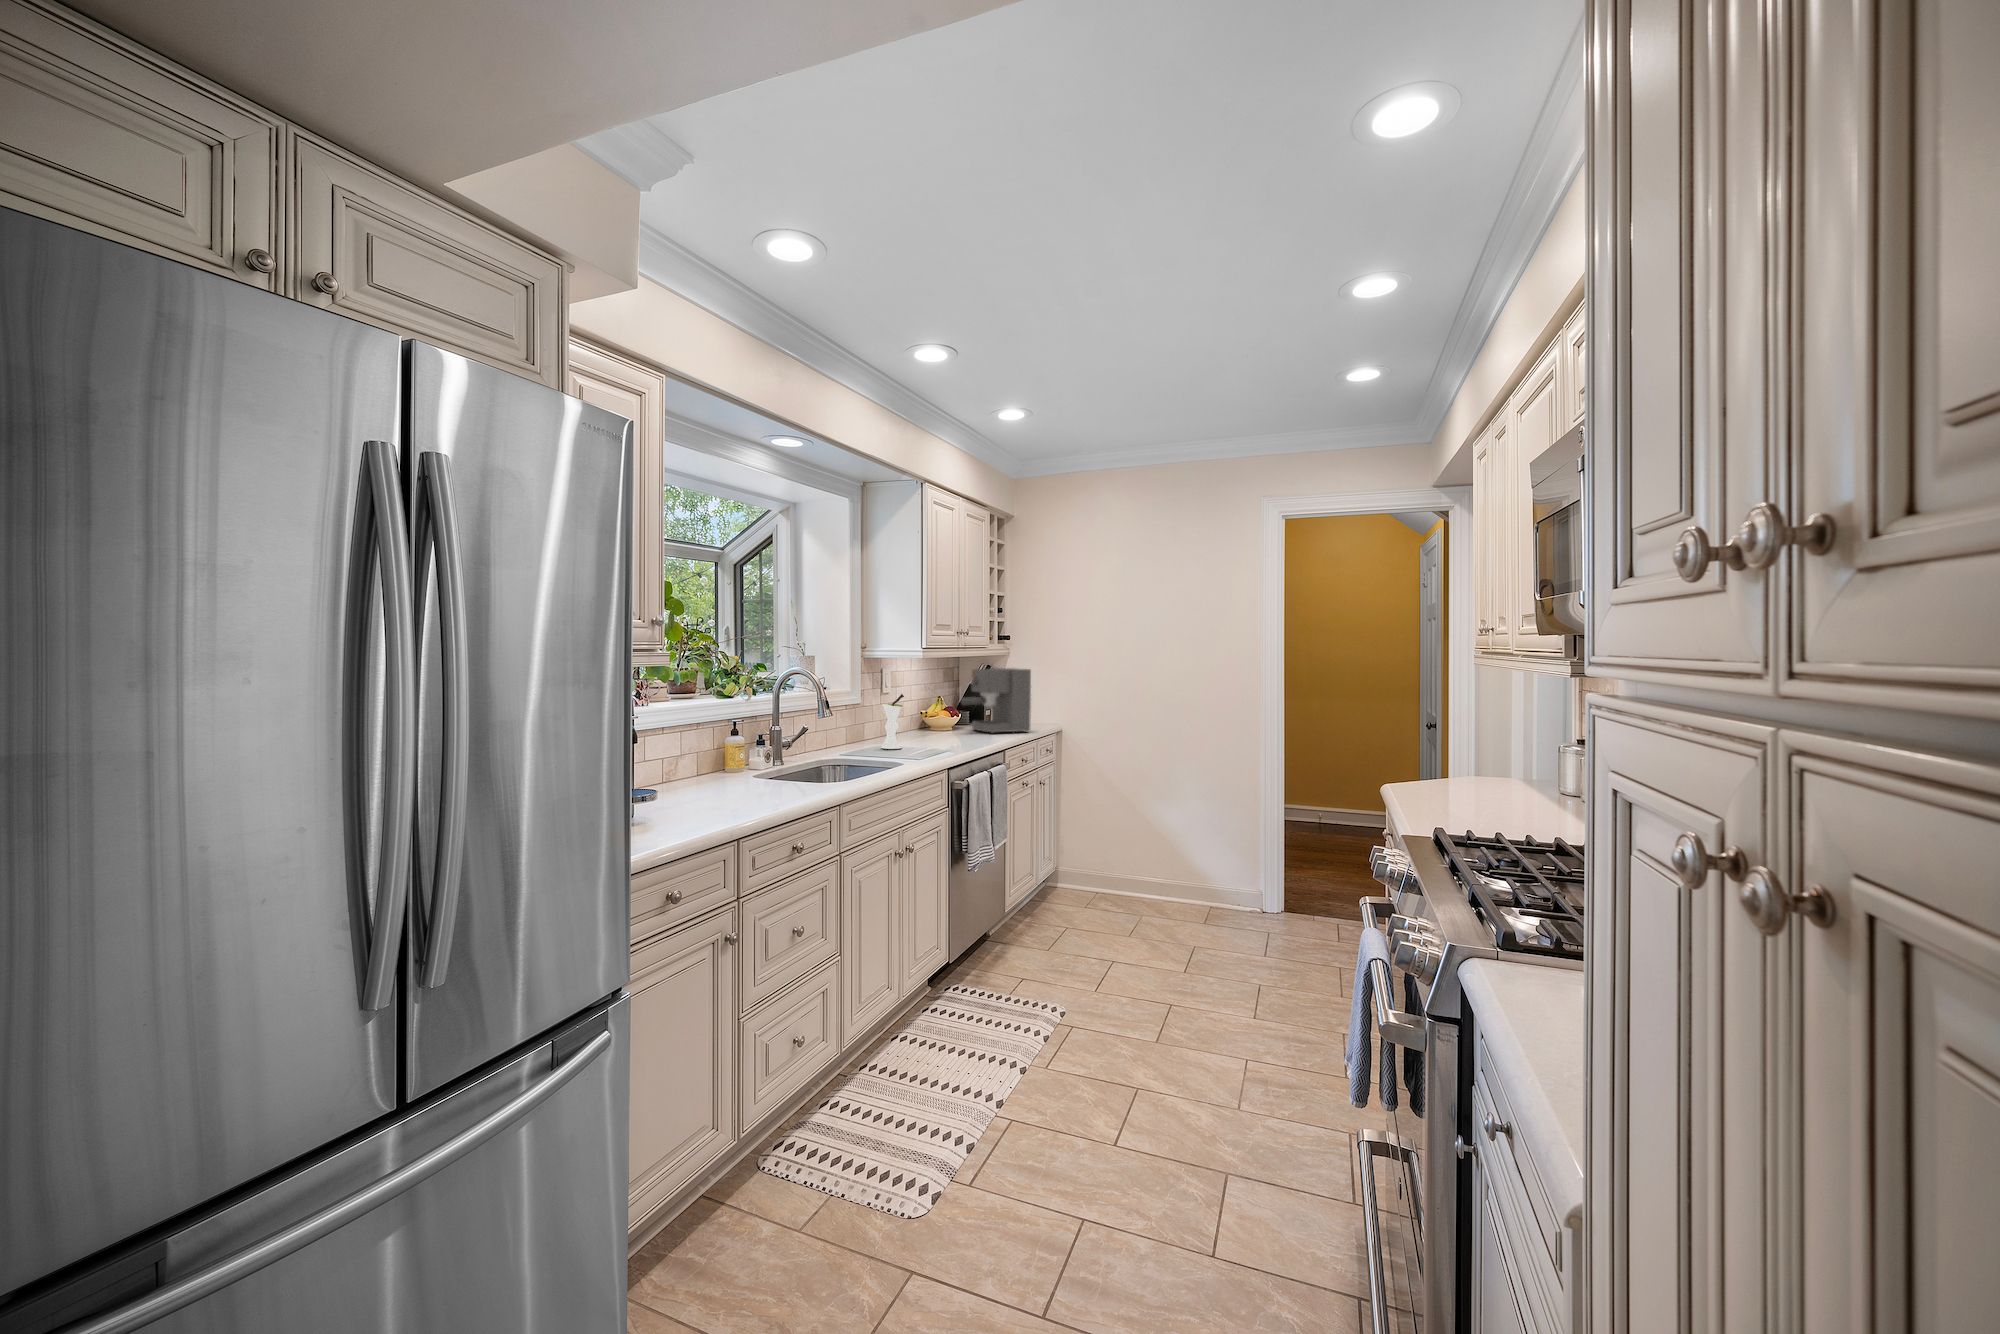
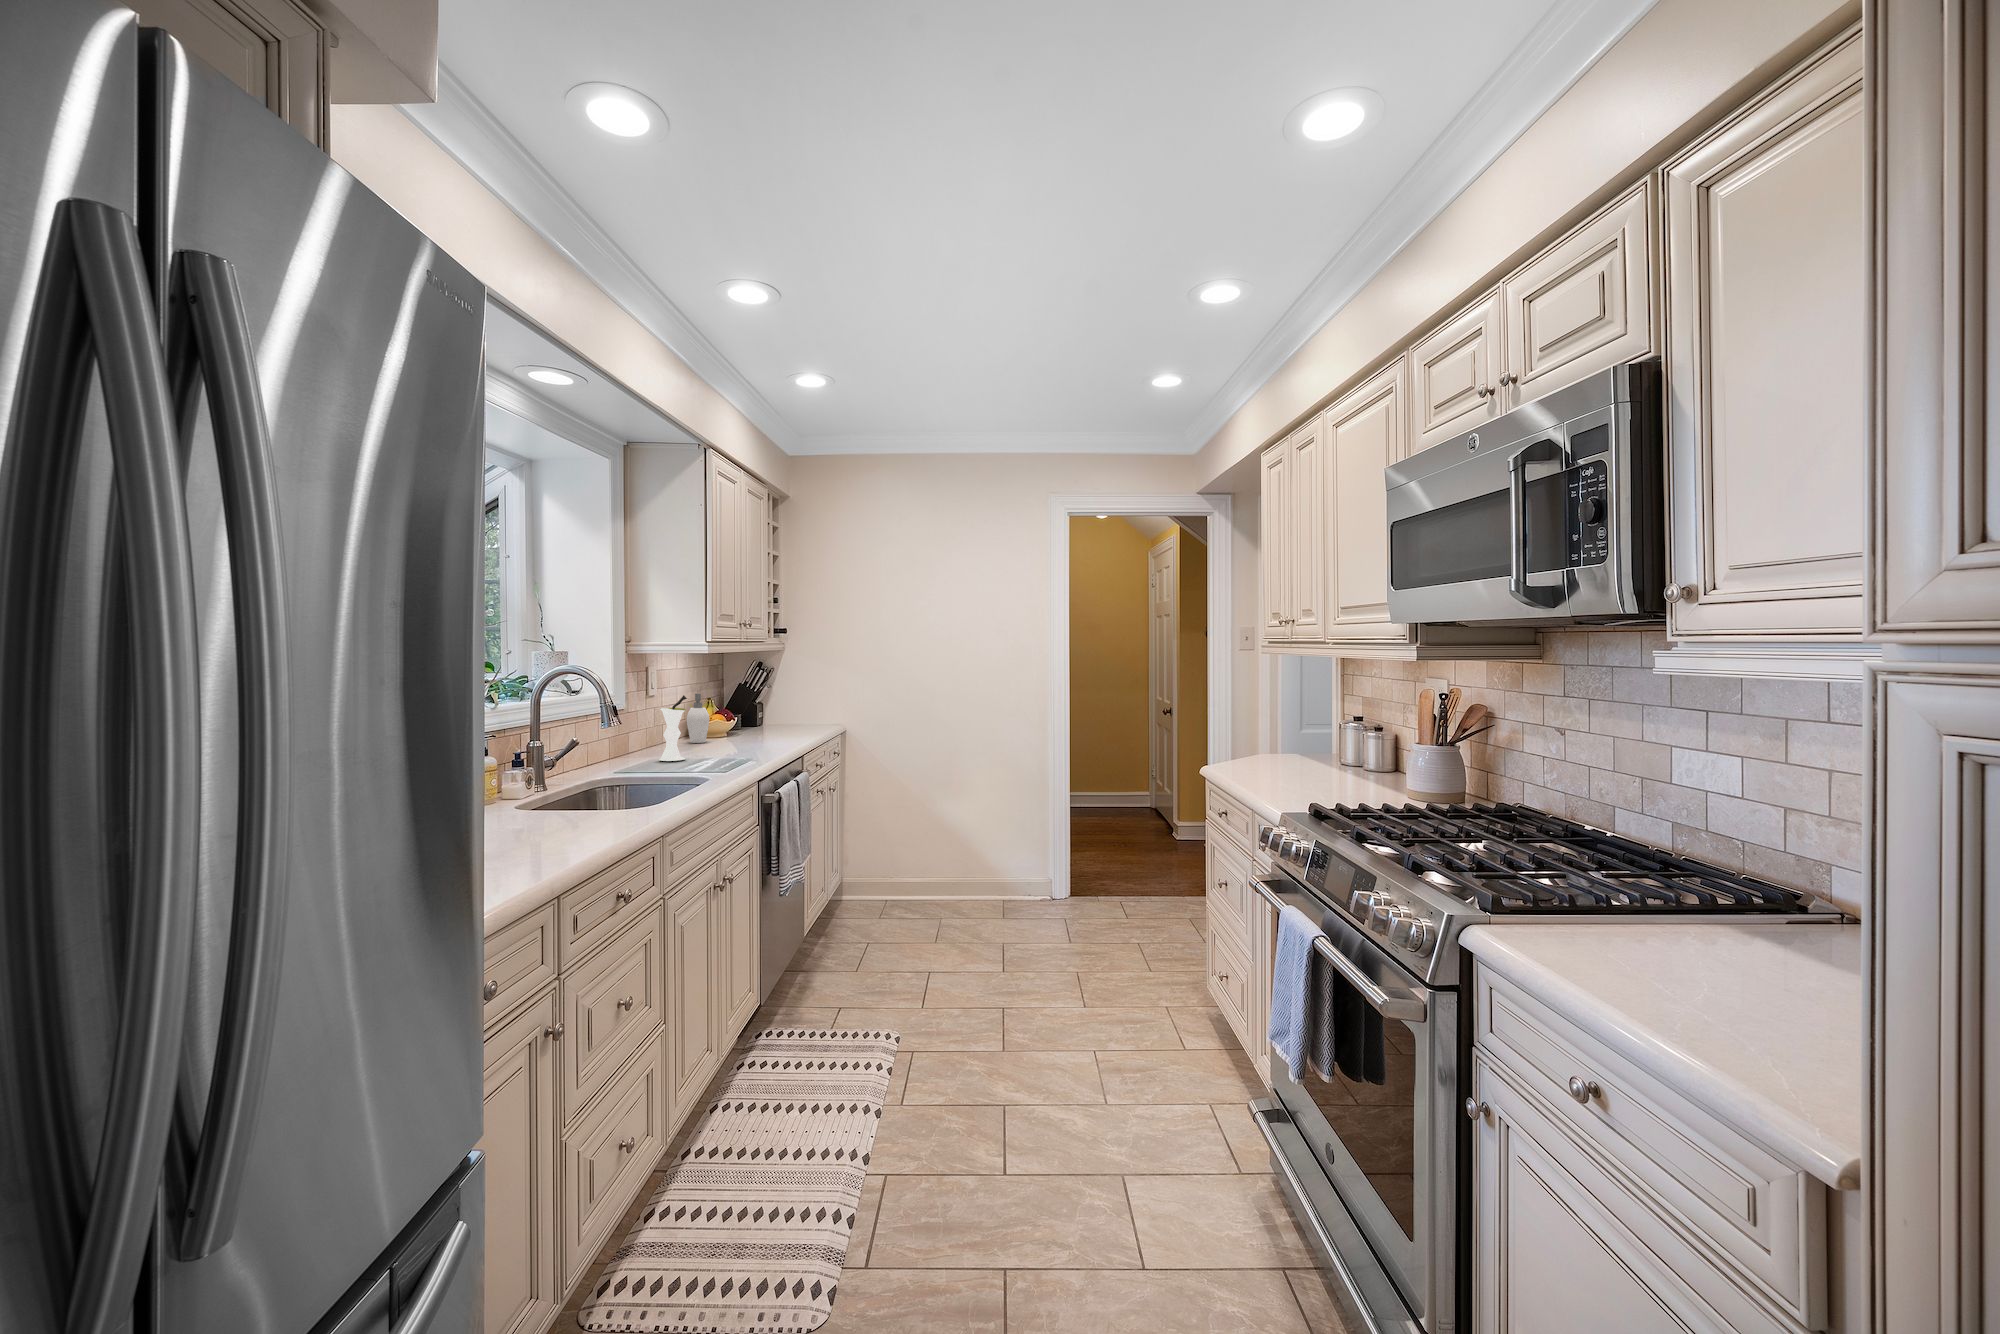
coffee maker: present [961,668,1031,733] -> none [739,663,818,737]
soap dispenser: none [915,693,936,736] -> present [687,693,710,743]

